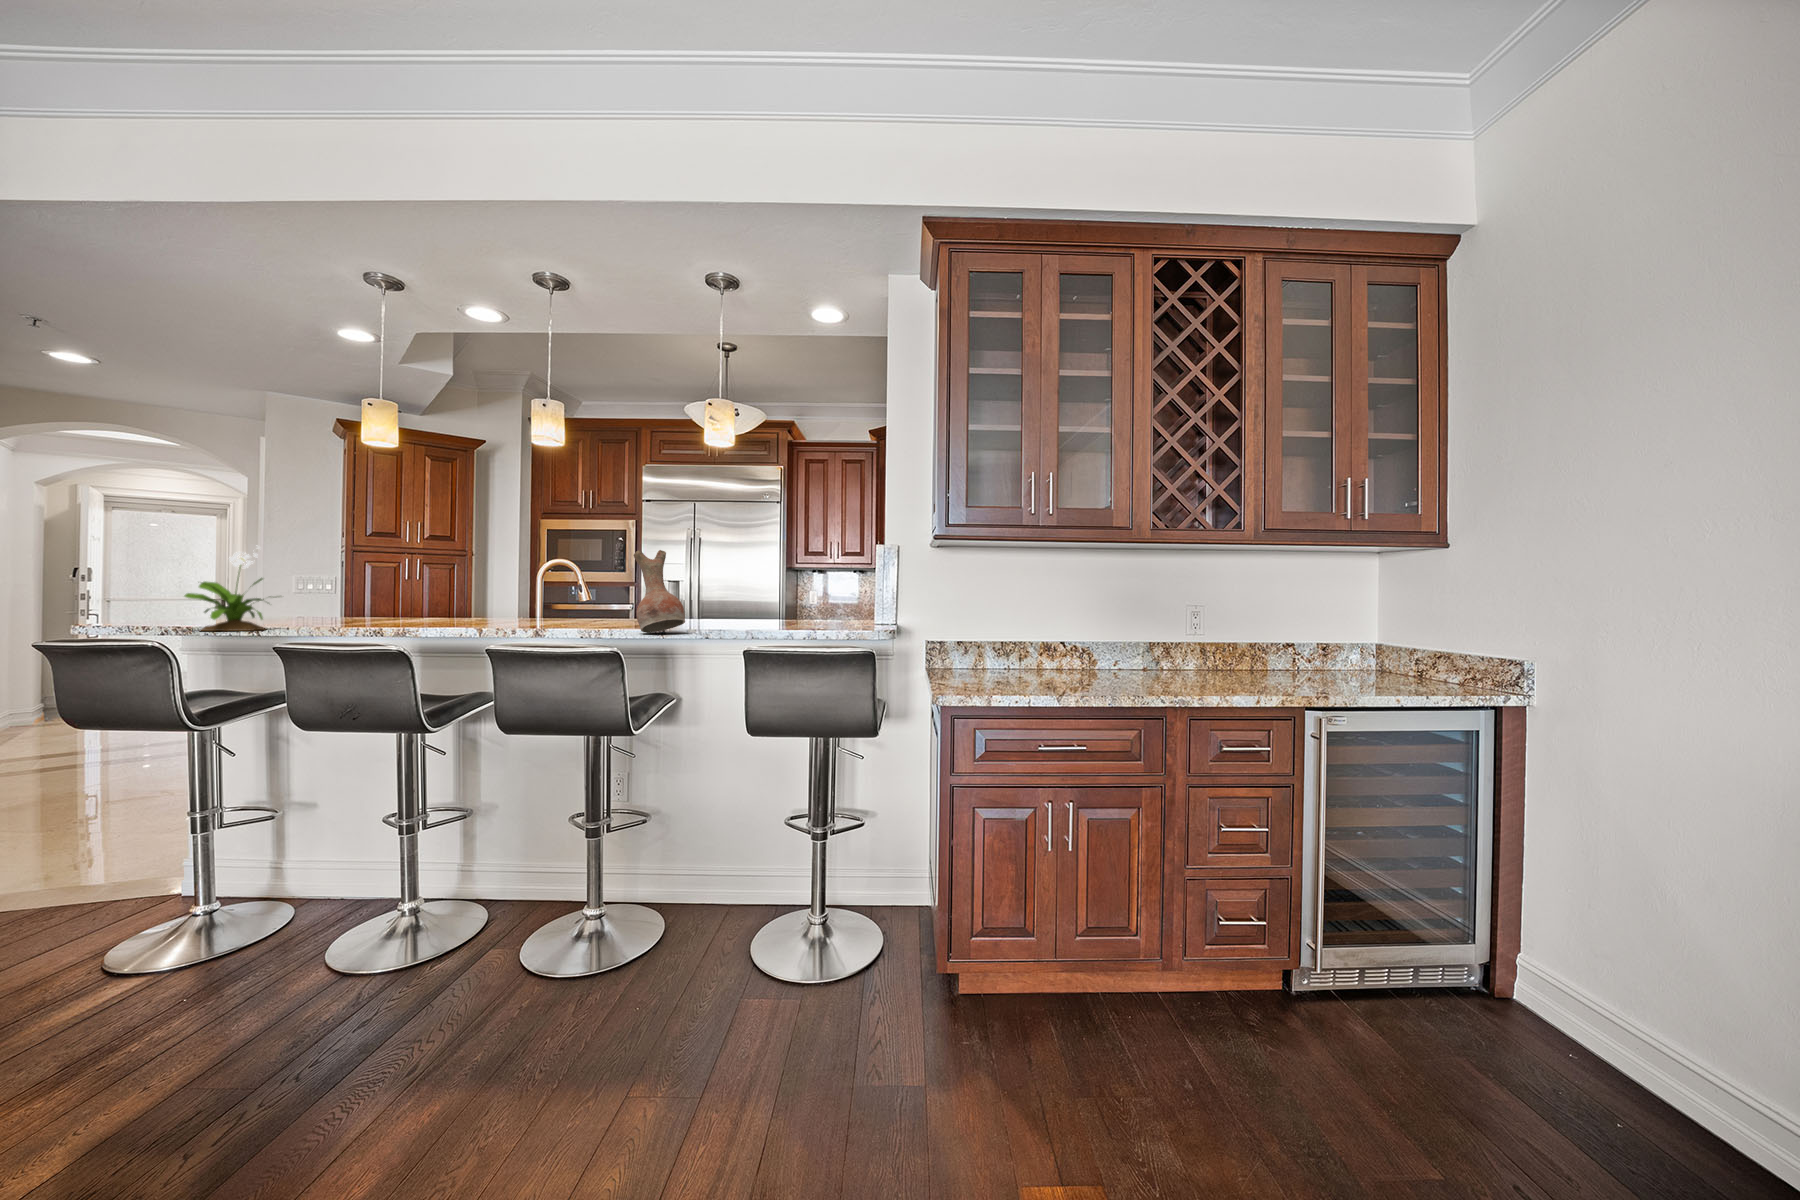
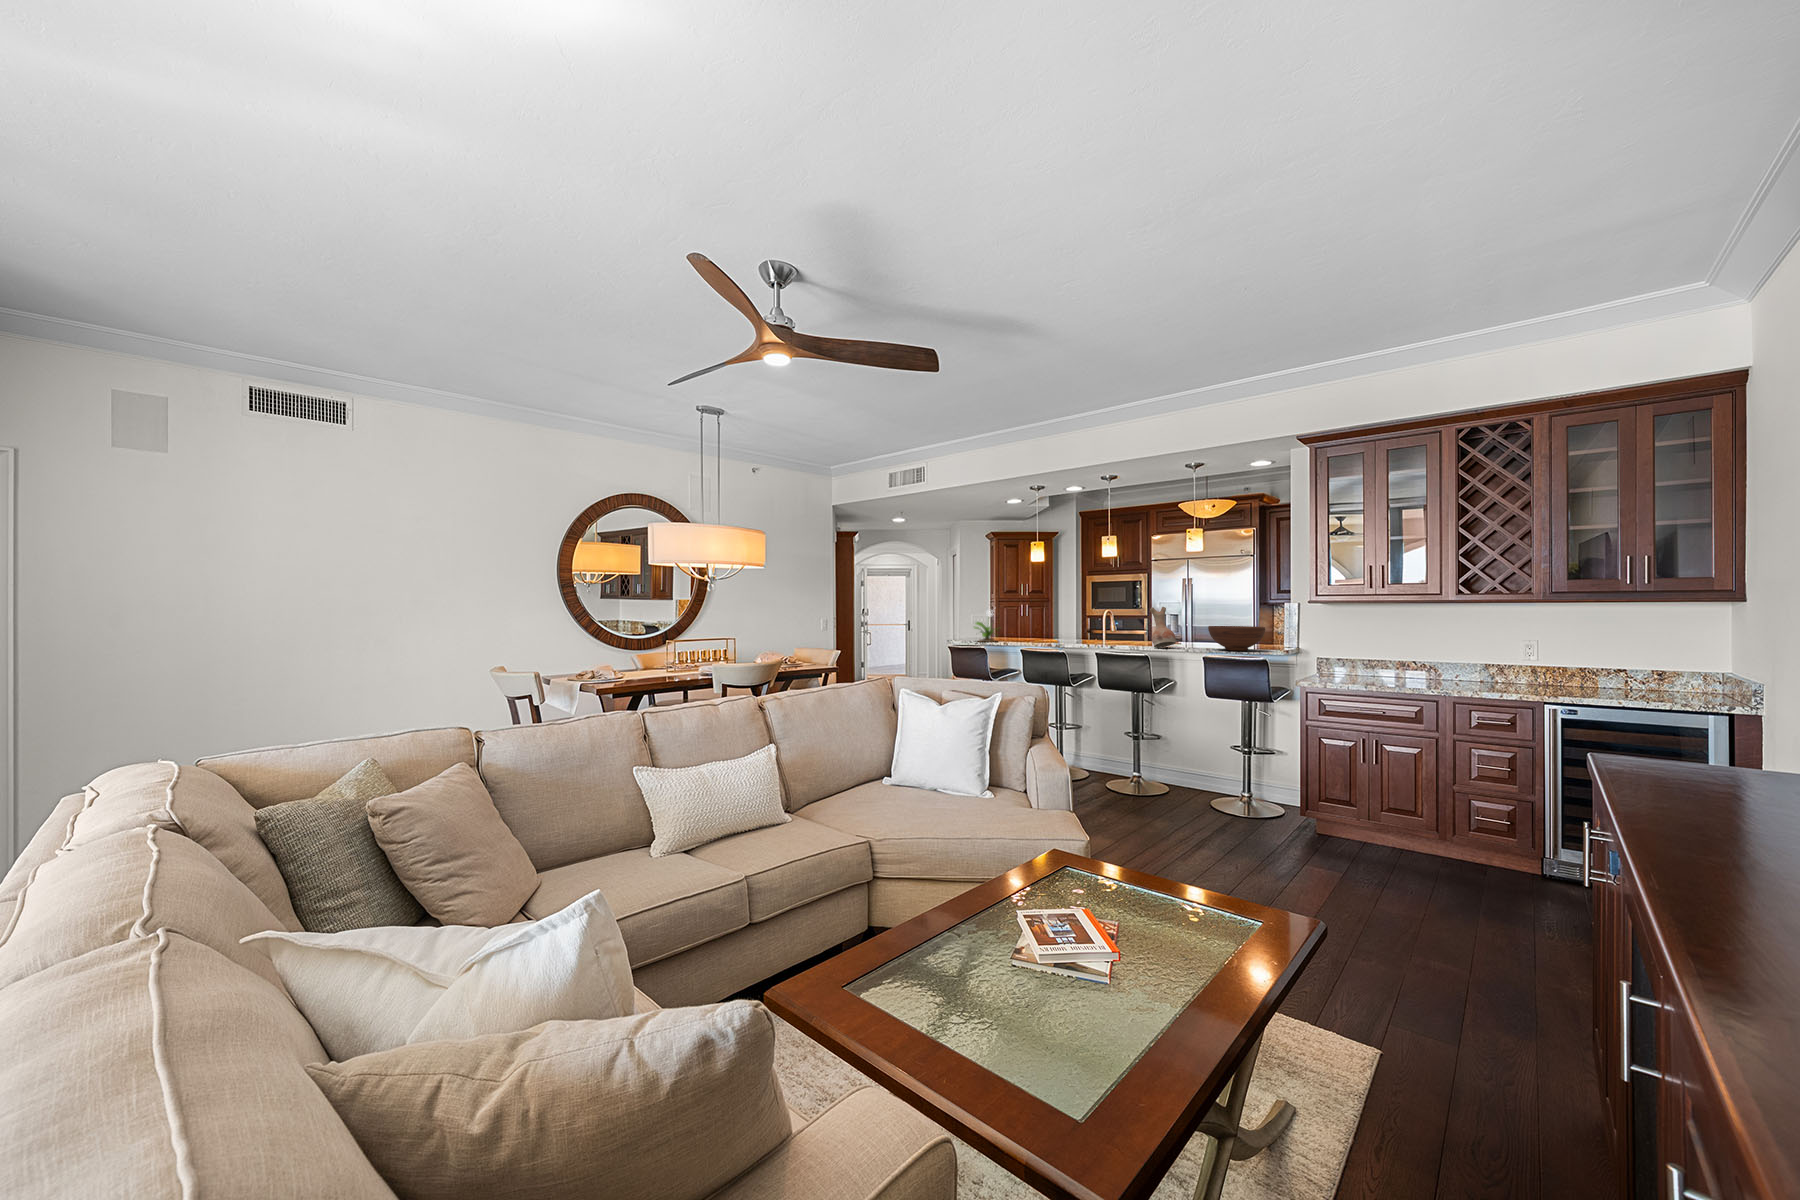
fruit bowl: none [747,588,844,634] -> present [1208,626,1265,651]

